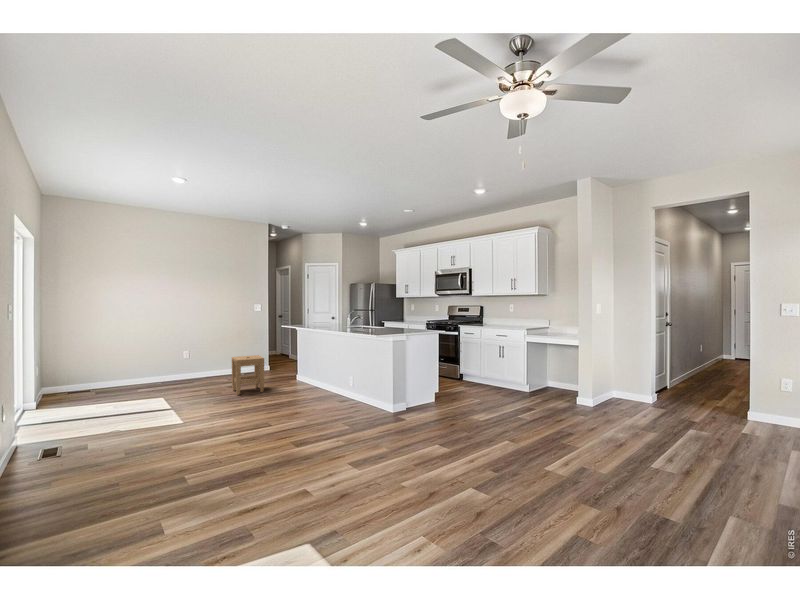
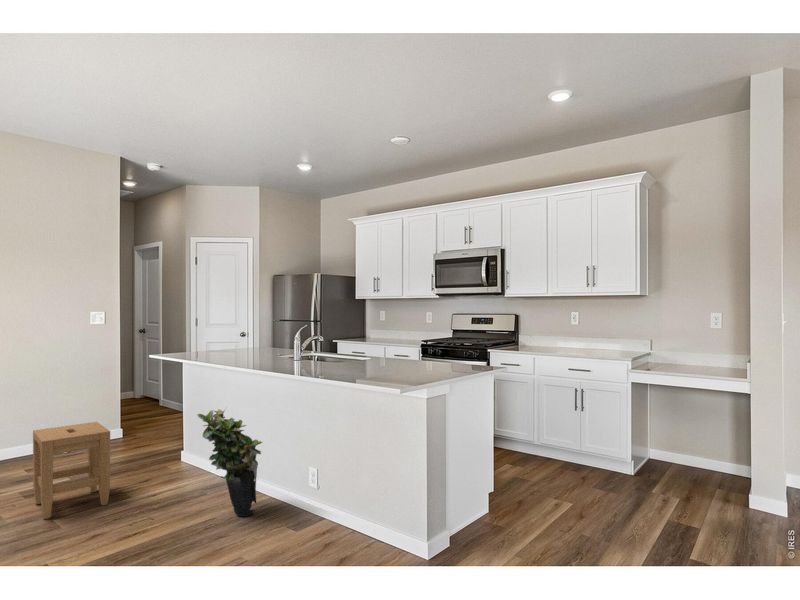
potted plant: none [302,348,331,398] -> present [197,409,262,517]

